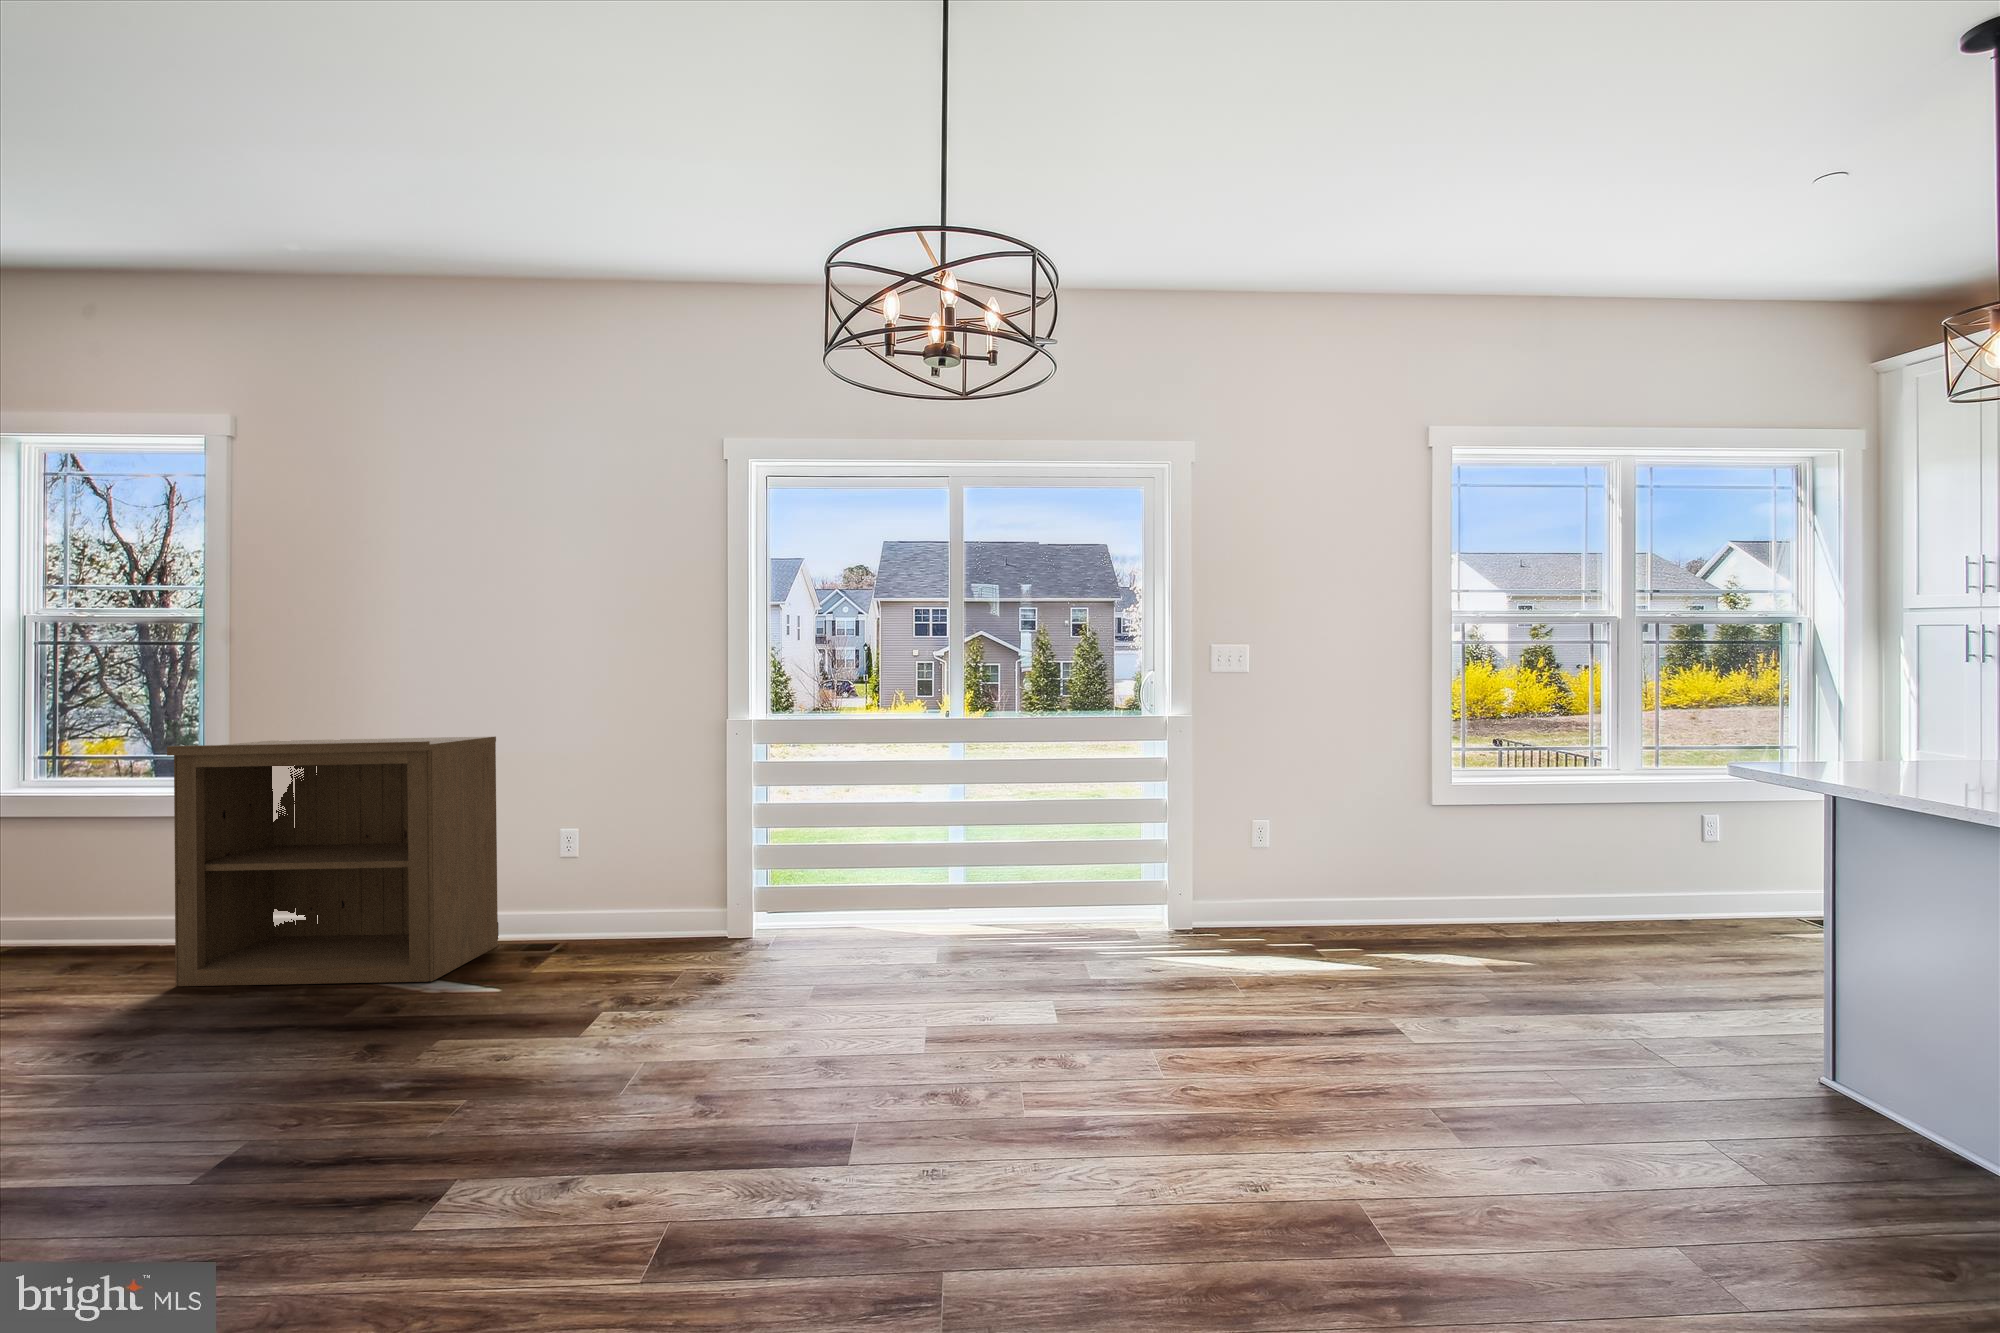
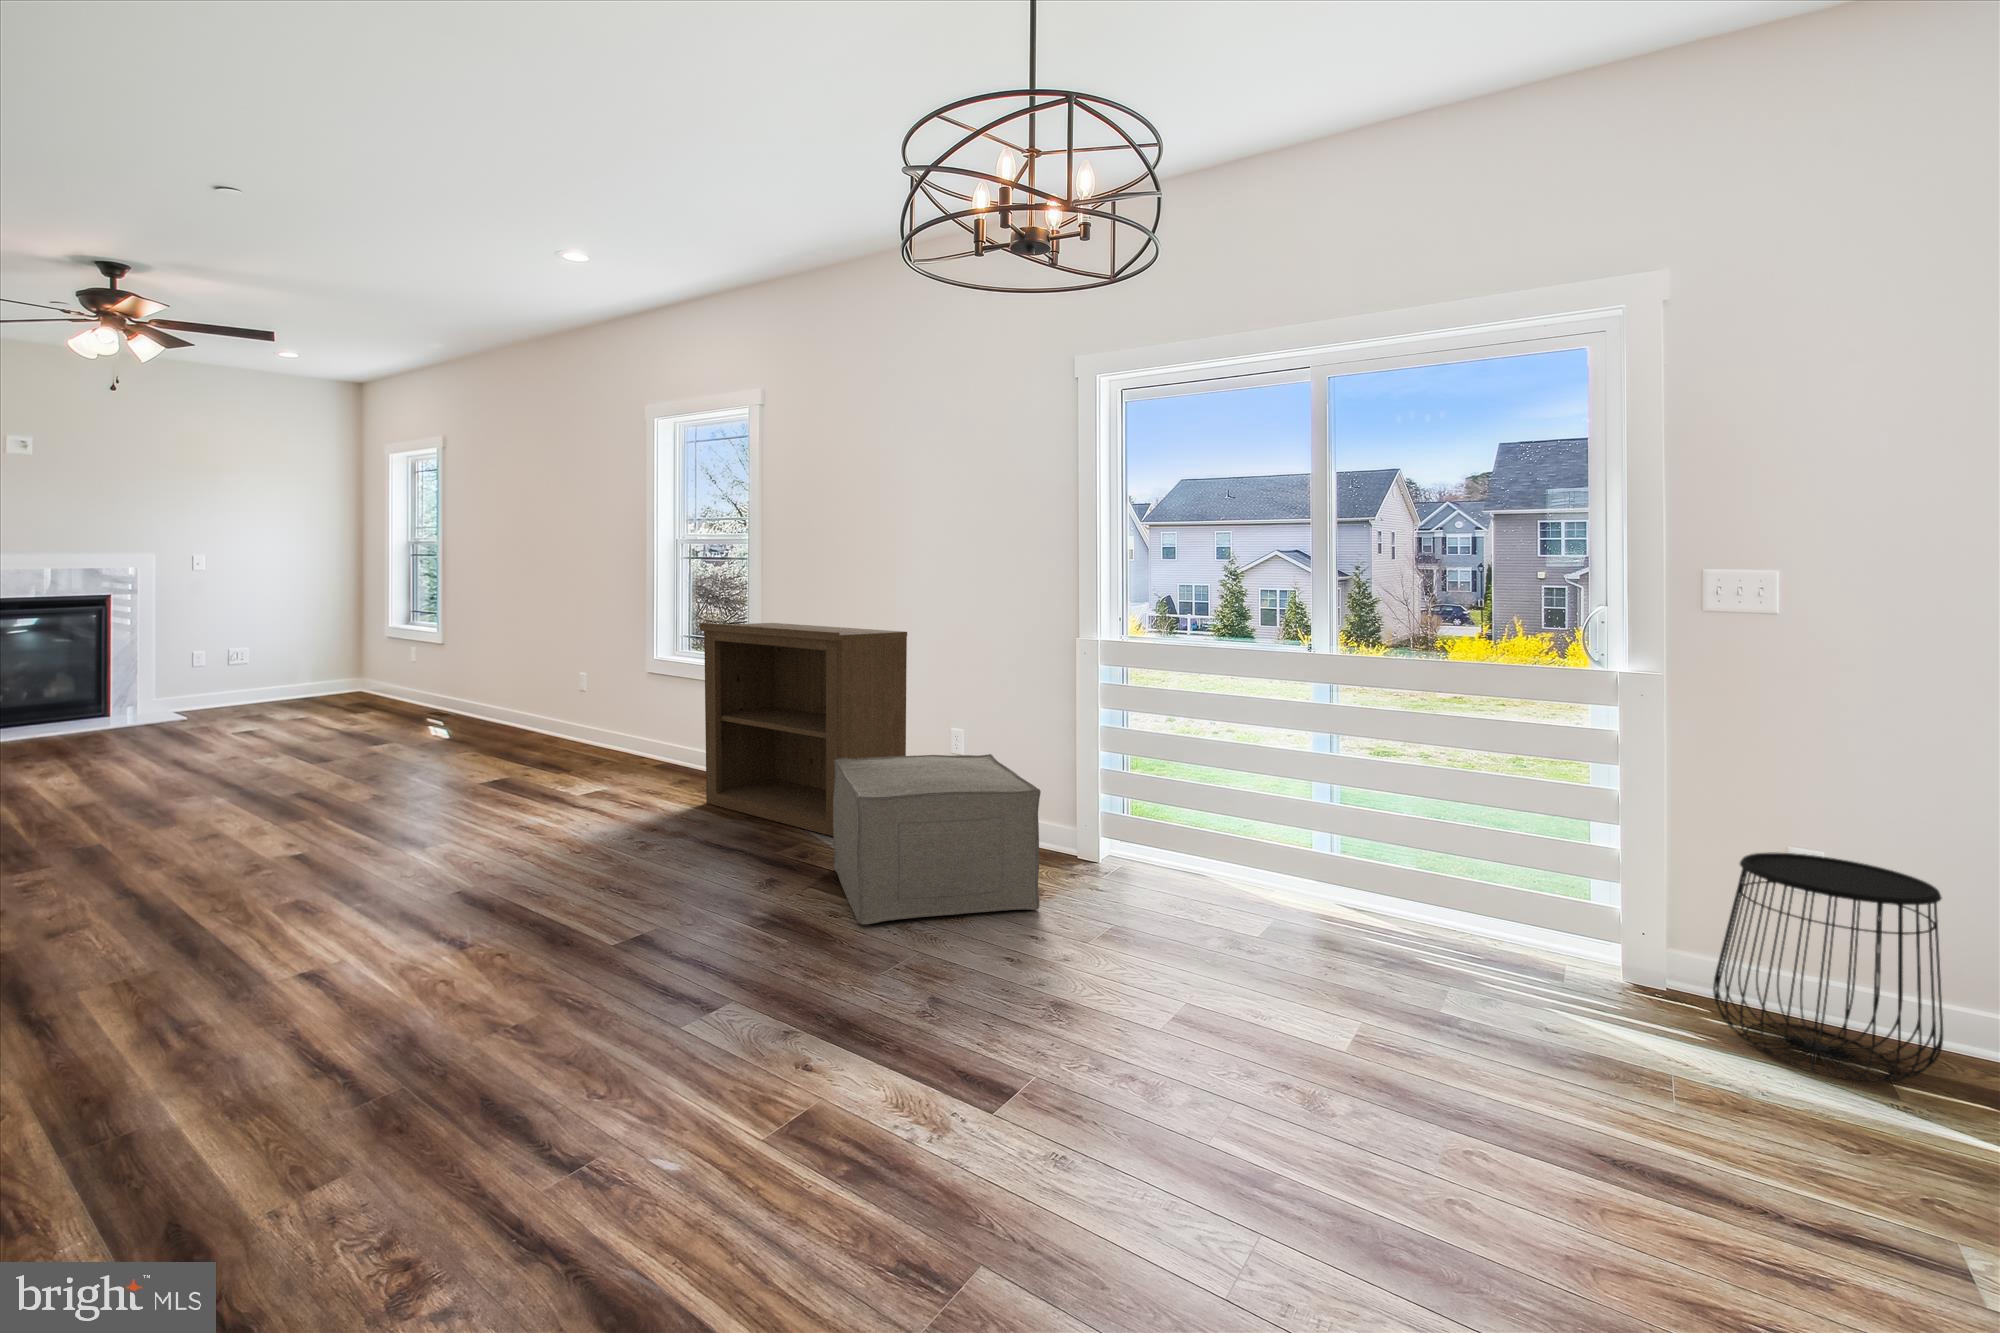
side table: none [1217,823,1327,954] -> present [1713,853,1943,1081]
ottoman: none [456,852,730,1055] -> present [833,754,1041,925]

